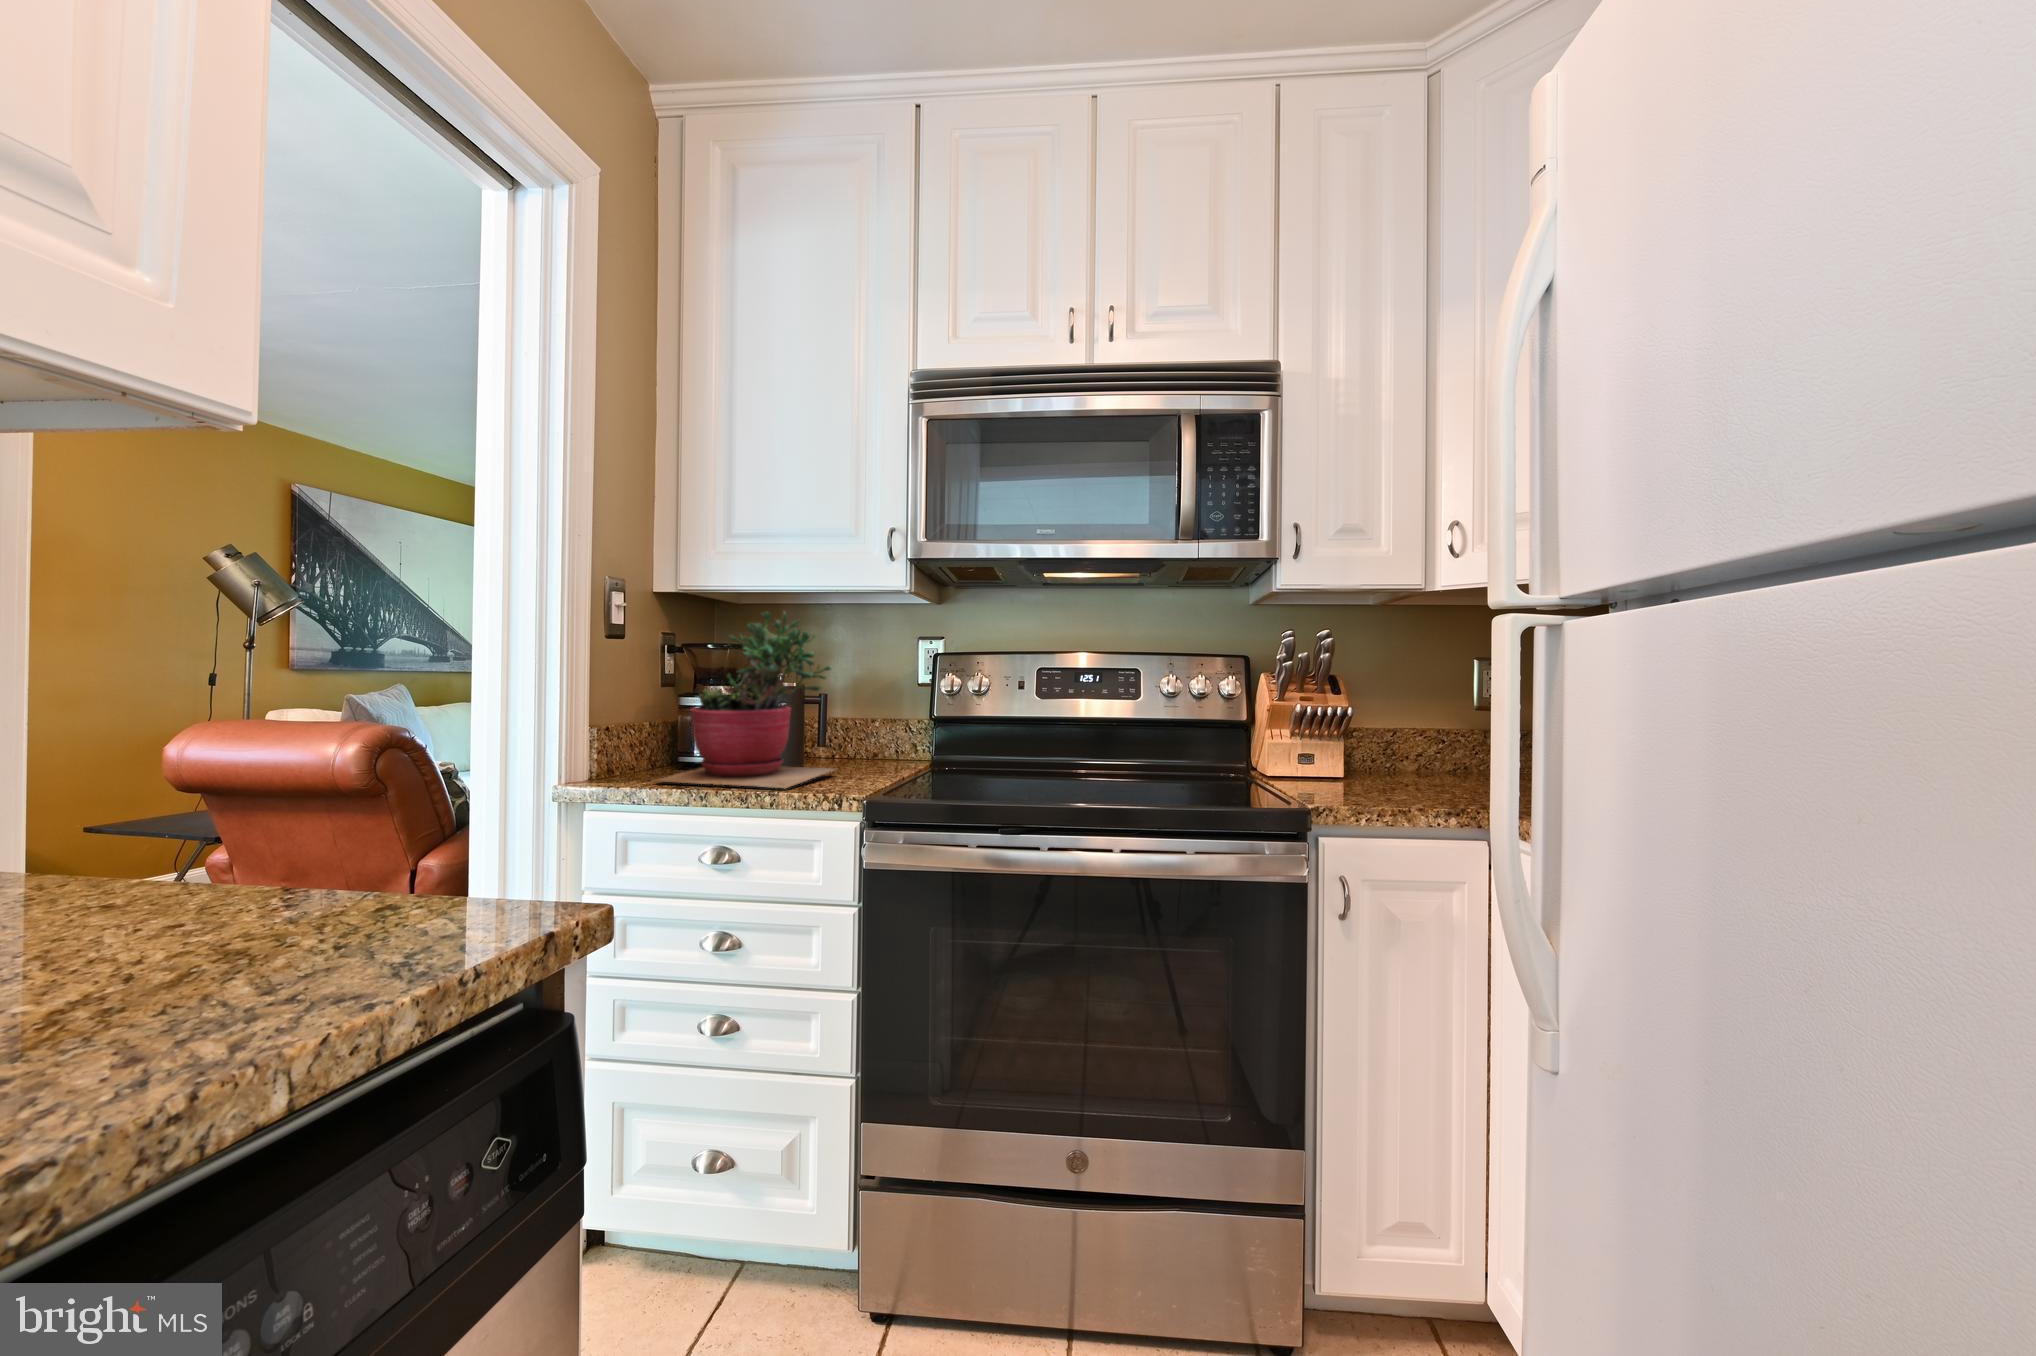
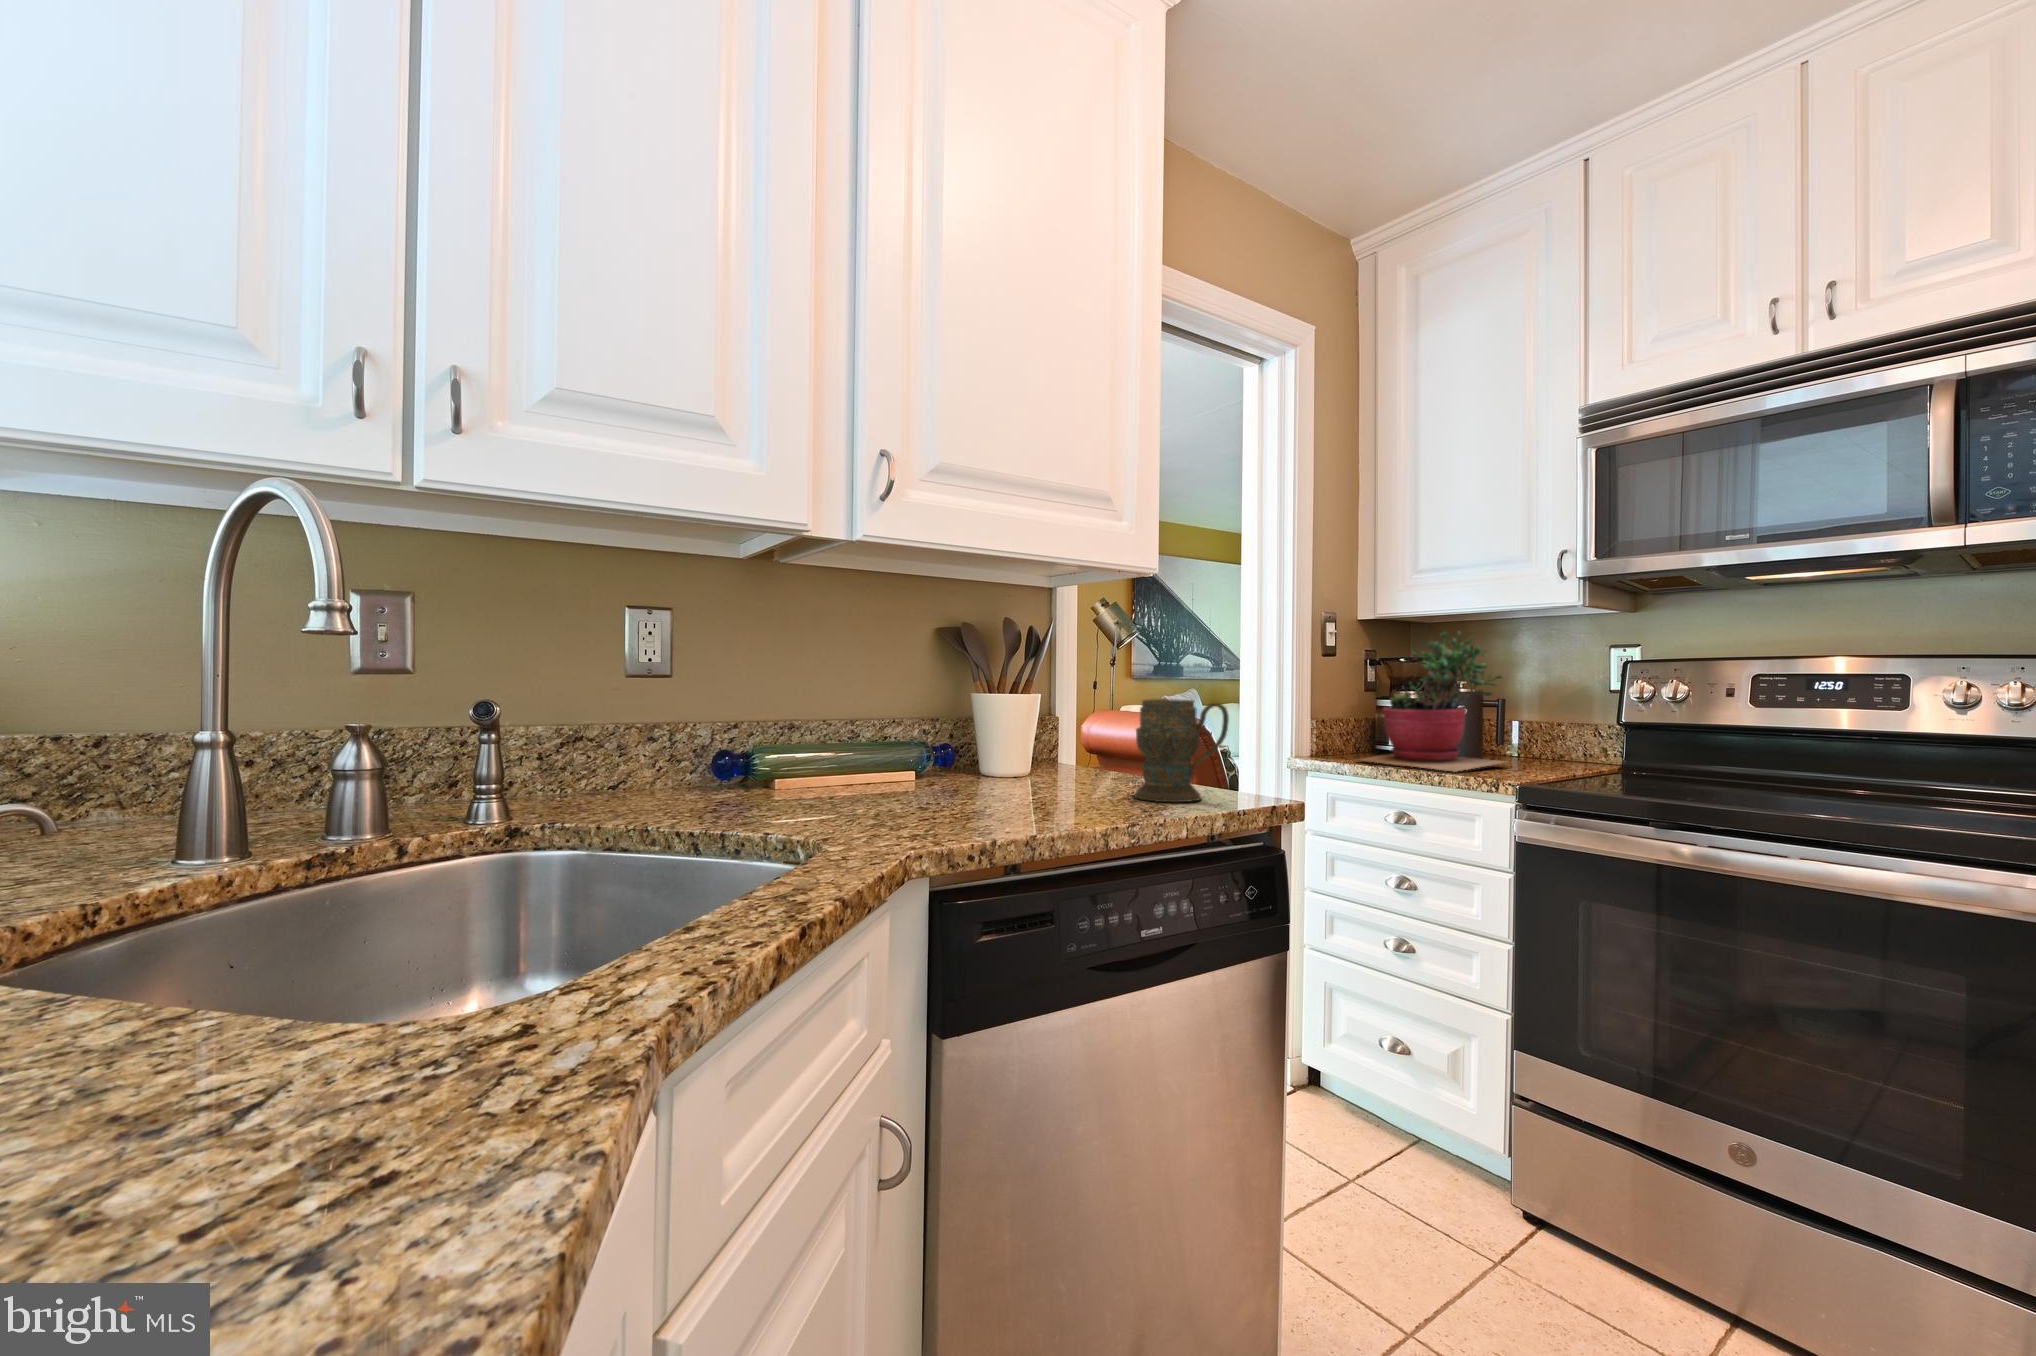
mug: none [188,714,458,968] -> present [1134,699,1229,802]

